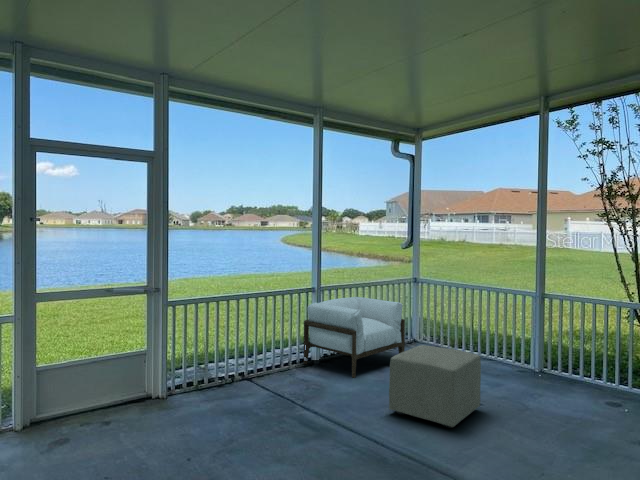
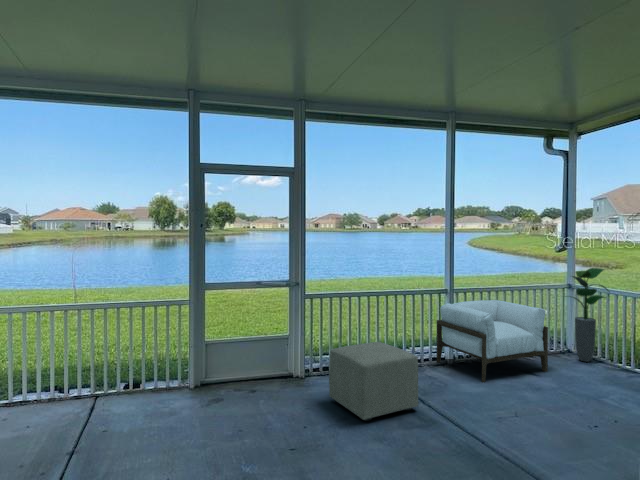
potted plant: none [411,263,451,349] -> present [569,268,609,362]
ottoman: present [389,345,481,428] -> present [329,342,418,421]

